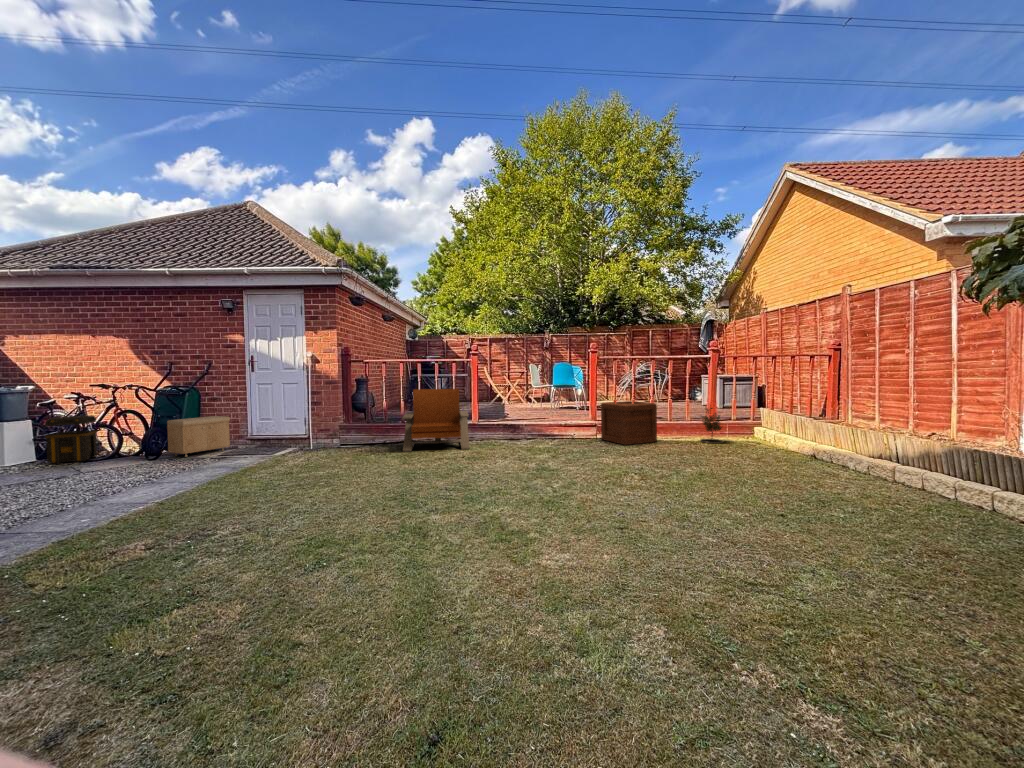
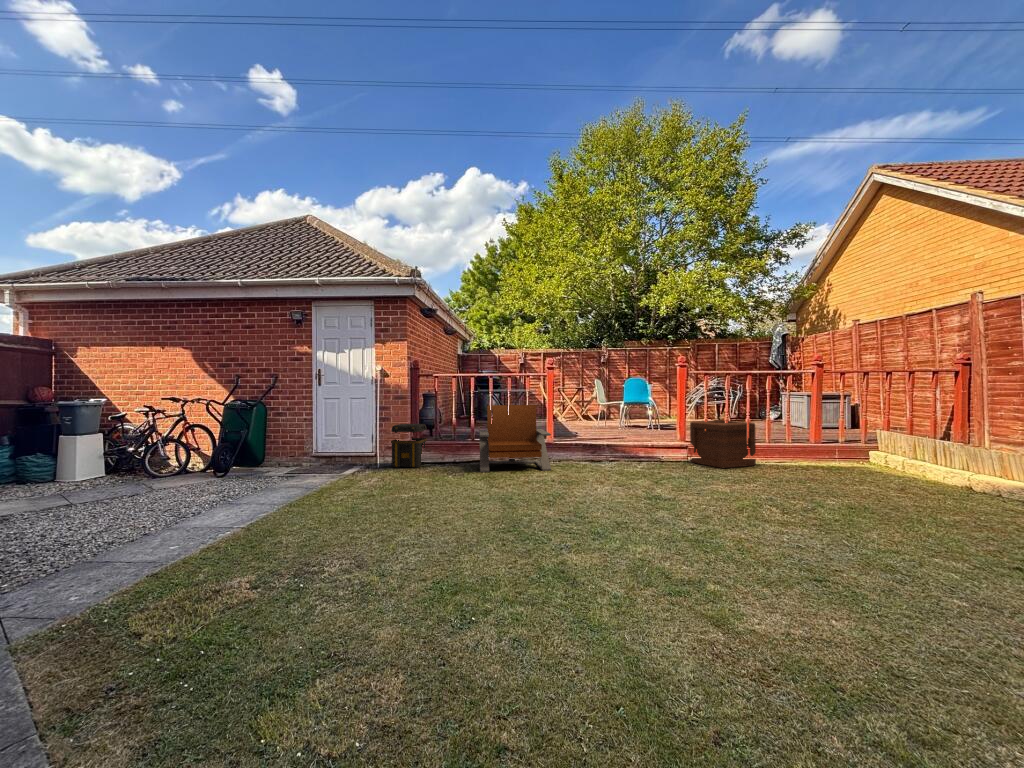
potted tree: present [700,408,723,443] -> none [803,422,834,468]
toolbox: present [45,415,97,464] -> present [391,424,427,468]
storage bench: present [167,416,230,457] -> none [237,431,298,474]

